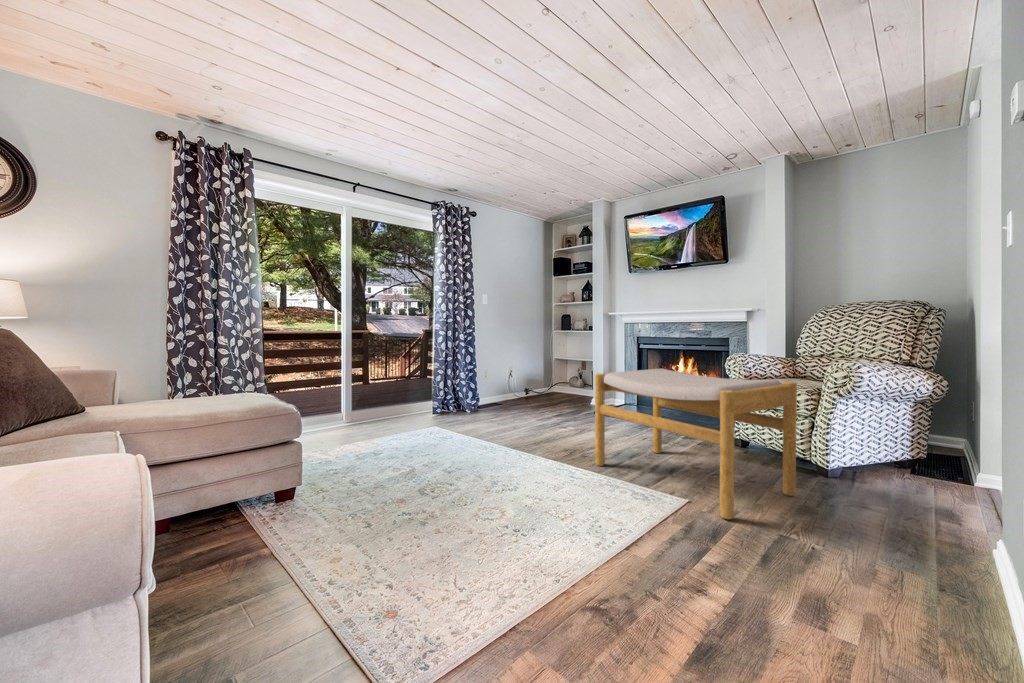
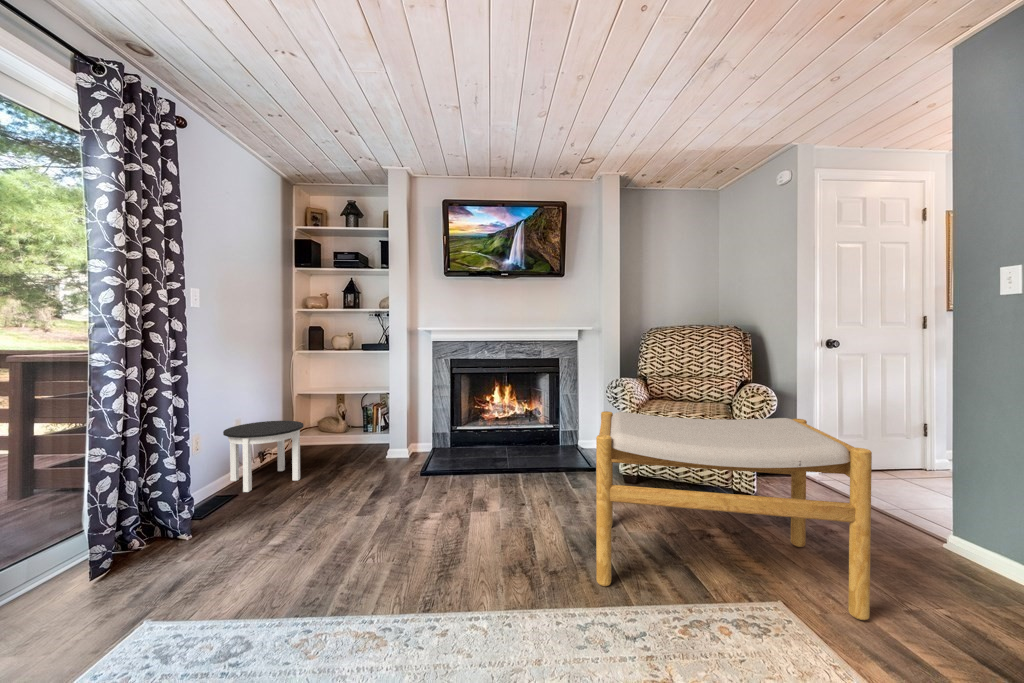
round table: none [497,370,536,404] -> present [223,421,304,492]

